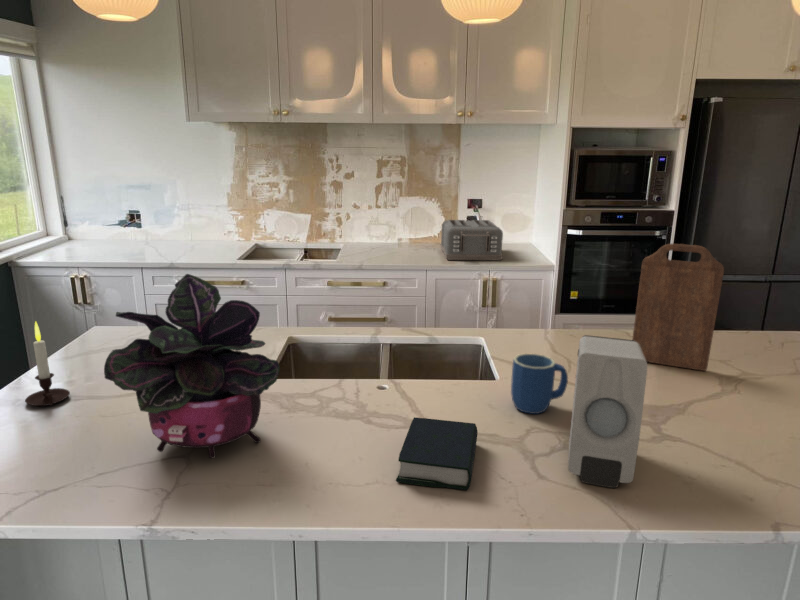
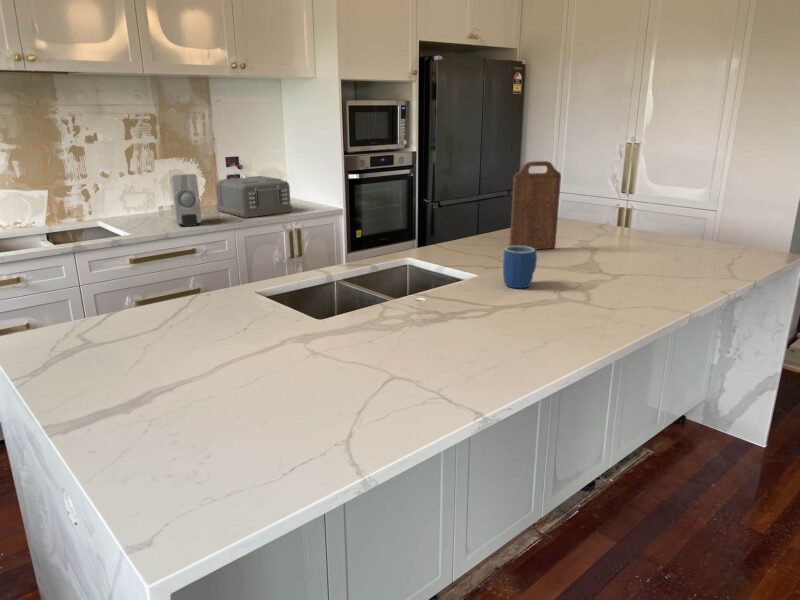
potted plant: present [104,274,280,458] -> none [316,206,446,375]
candle: present [25,322,70,406] -> none [130,298,187,399]
soap dispenser: present [568,335,648,488] -> present [170,174,202,226]
book: present [396,417,478,490] -> none [496,293,580,335]

